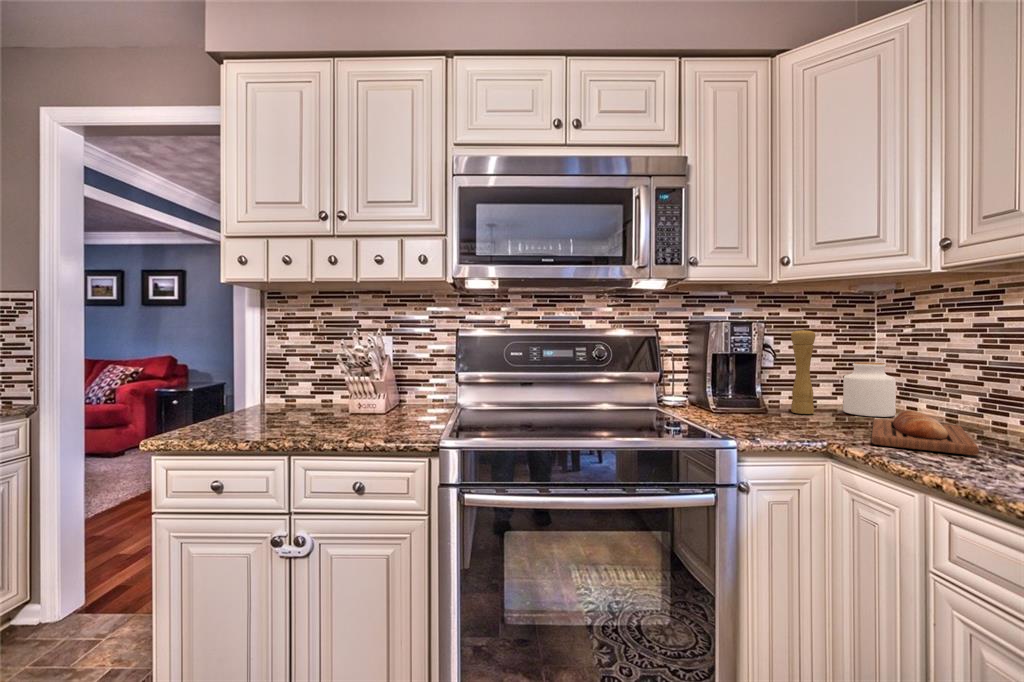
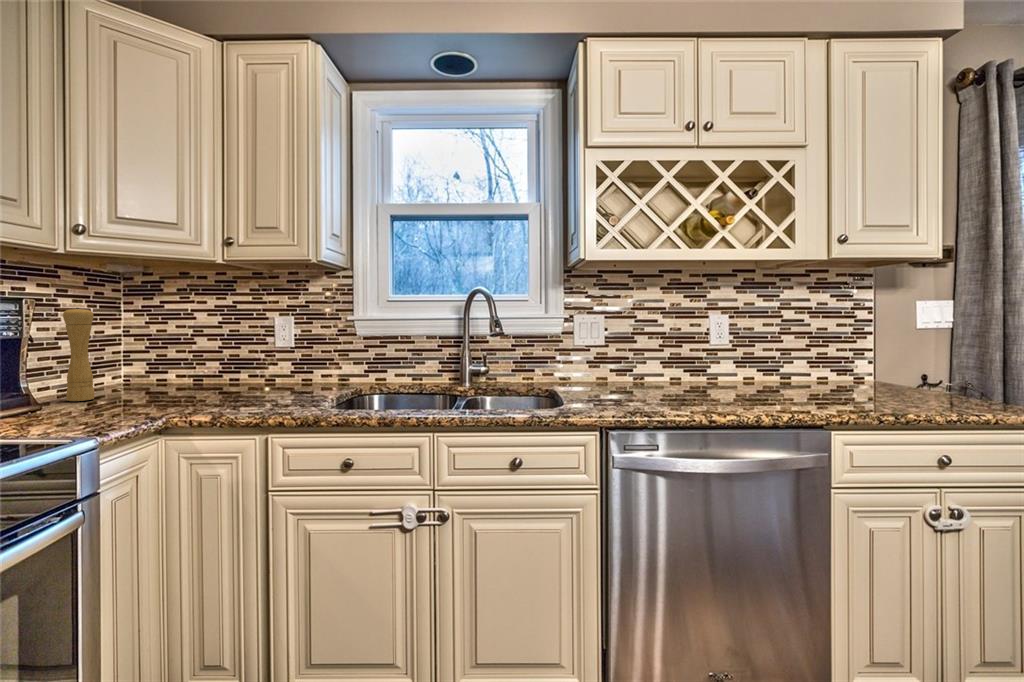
jar: present [843,362,896,417] -> none [111,341,162,393]
bread loaf: present [871,411,979,455] -> none [165,379,270,409]

